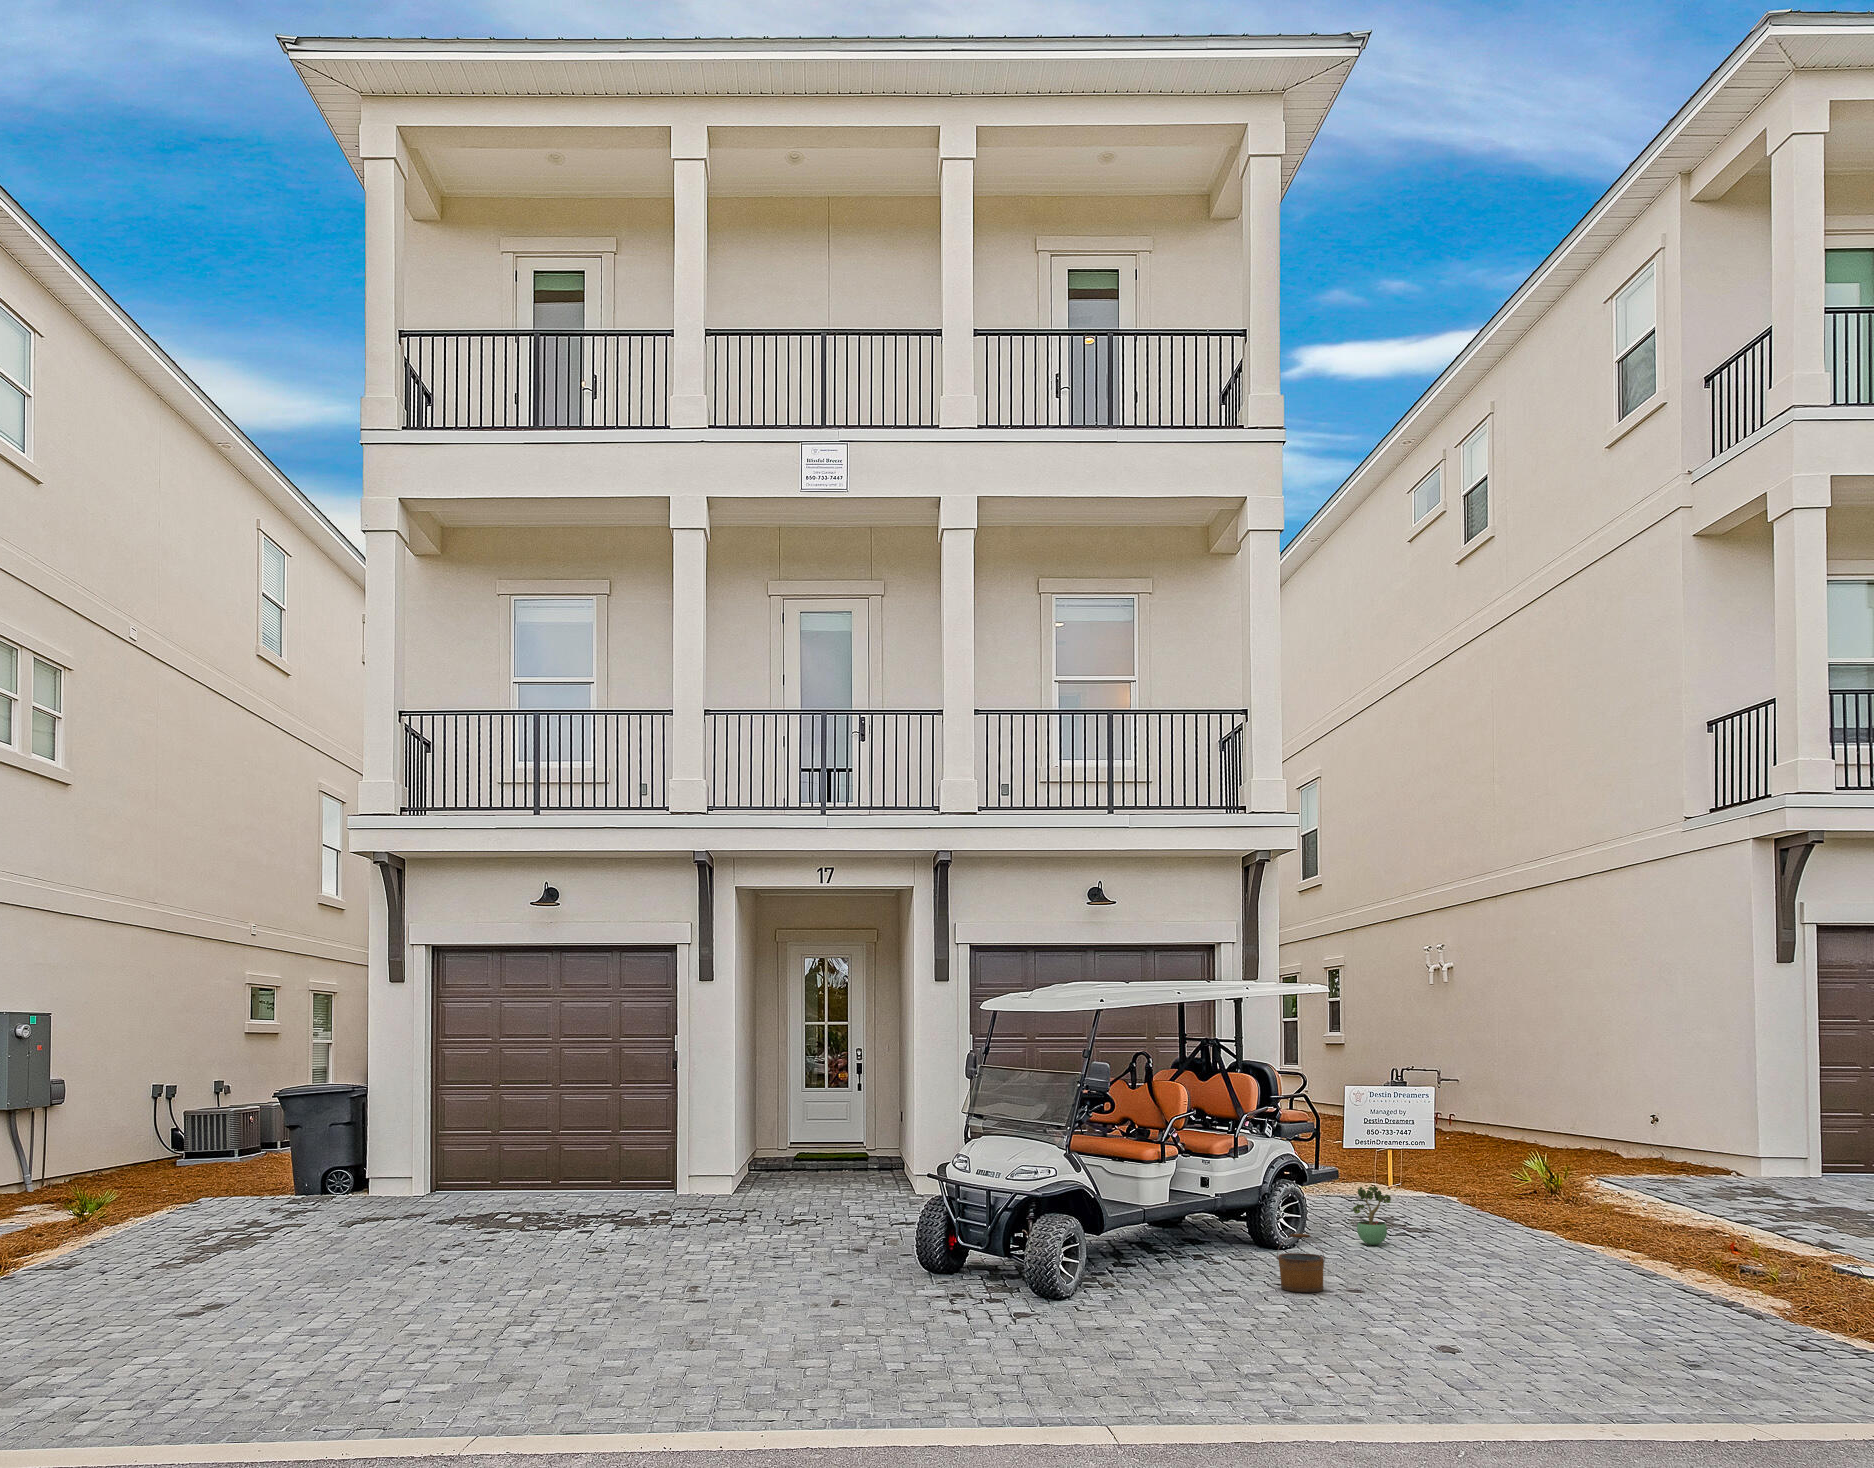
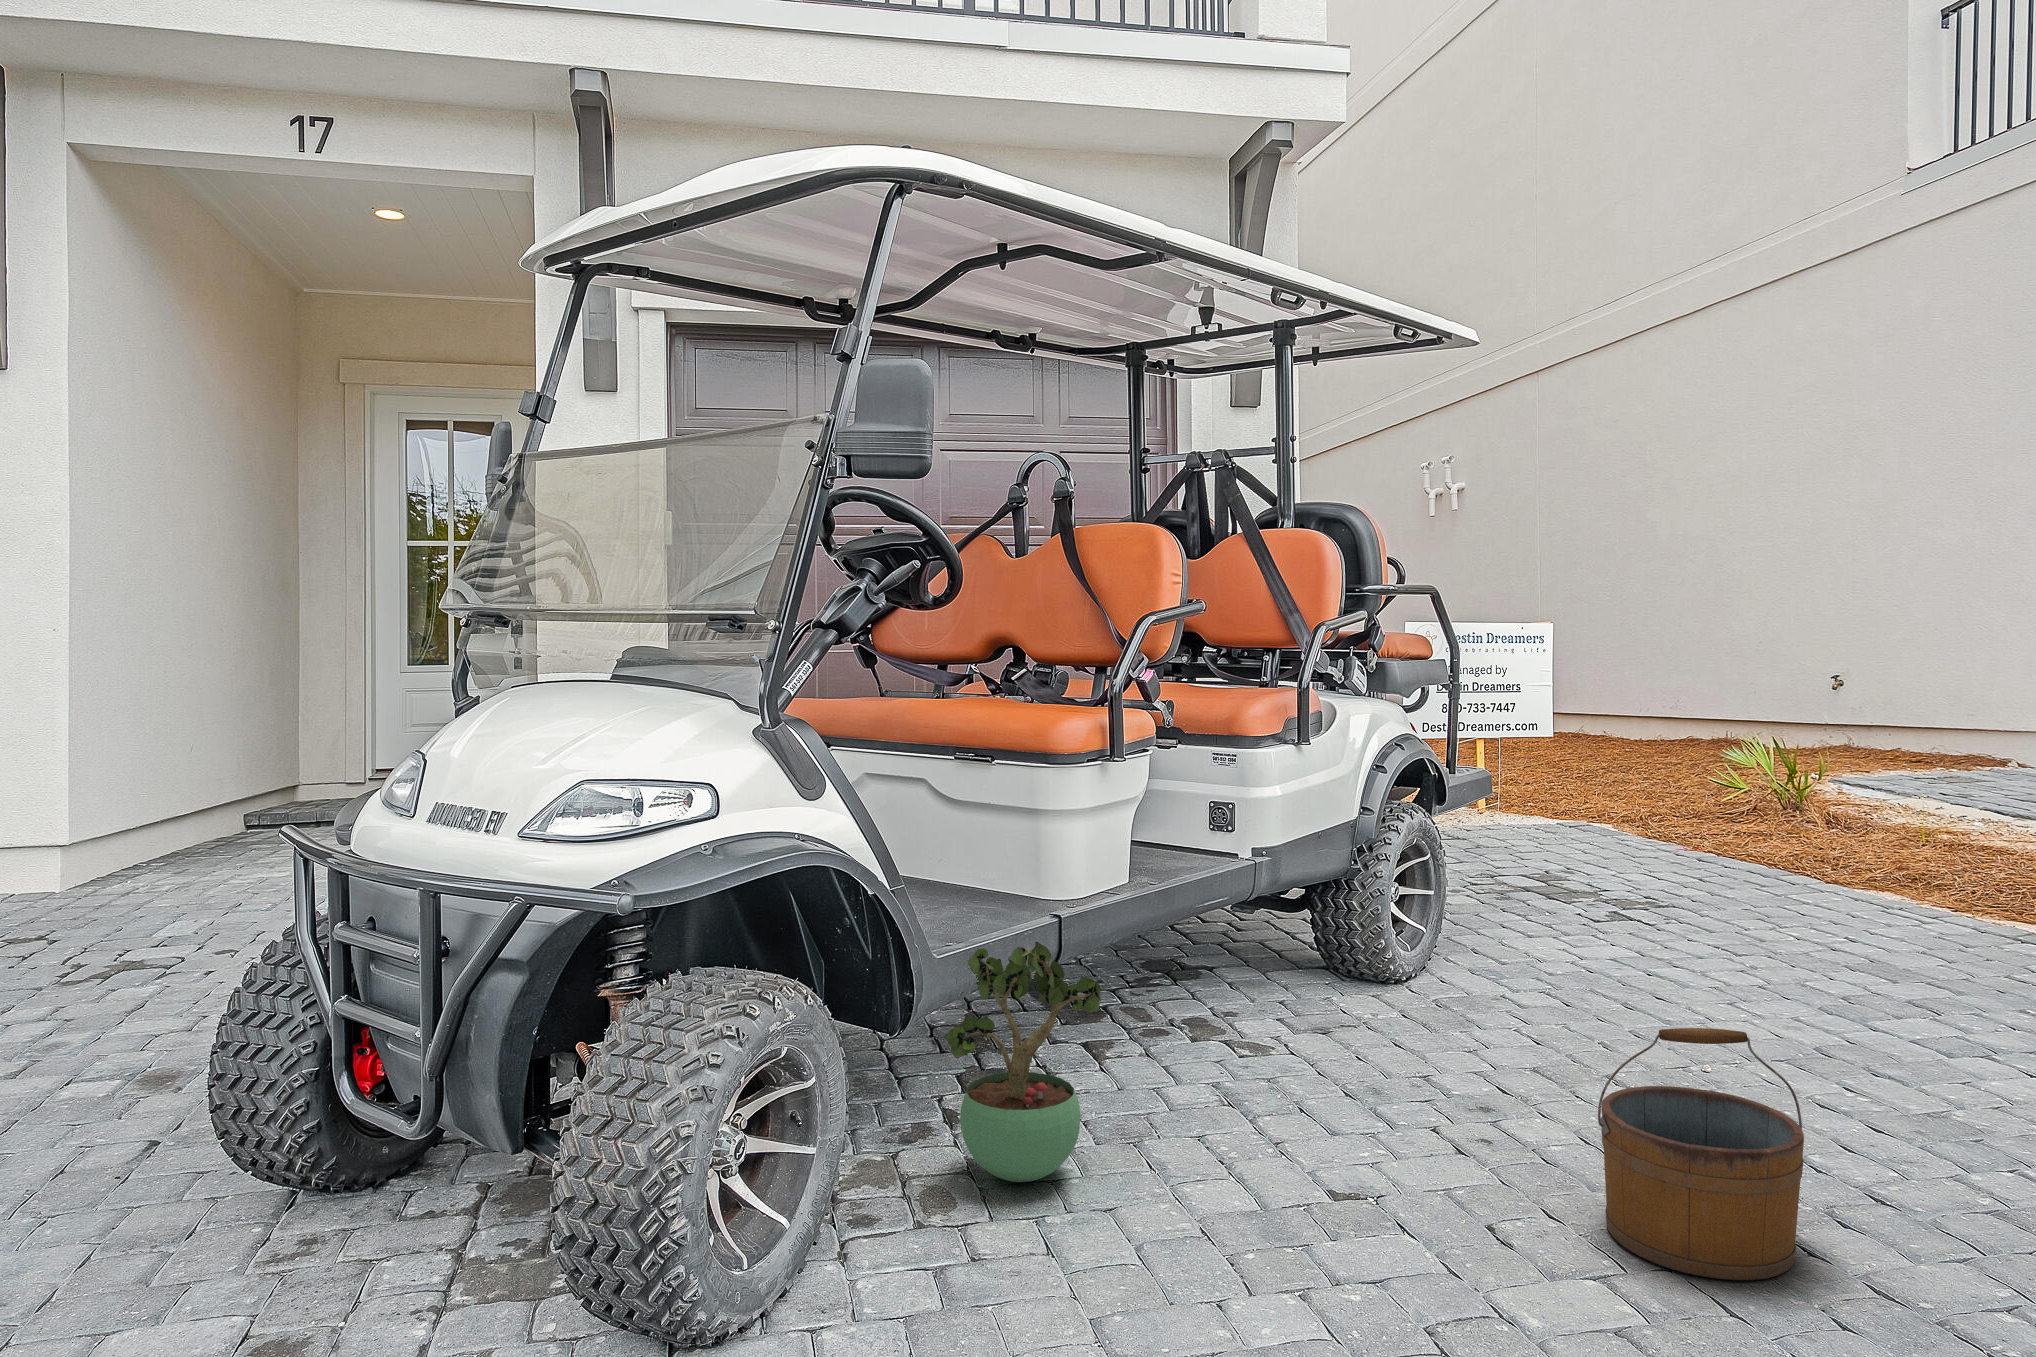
potted plant: present [1353,1186,1391,1245] -> present [944,942,1102,1182]

